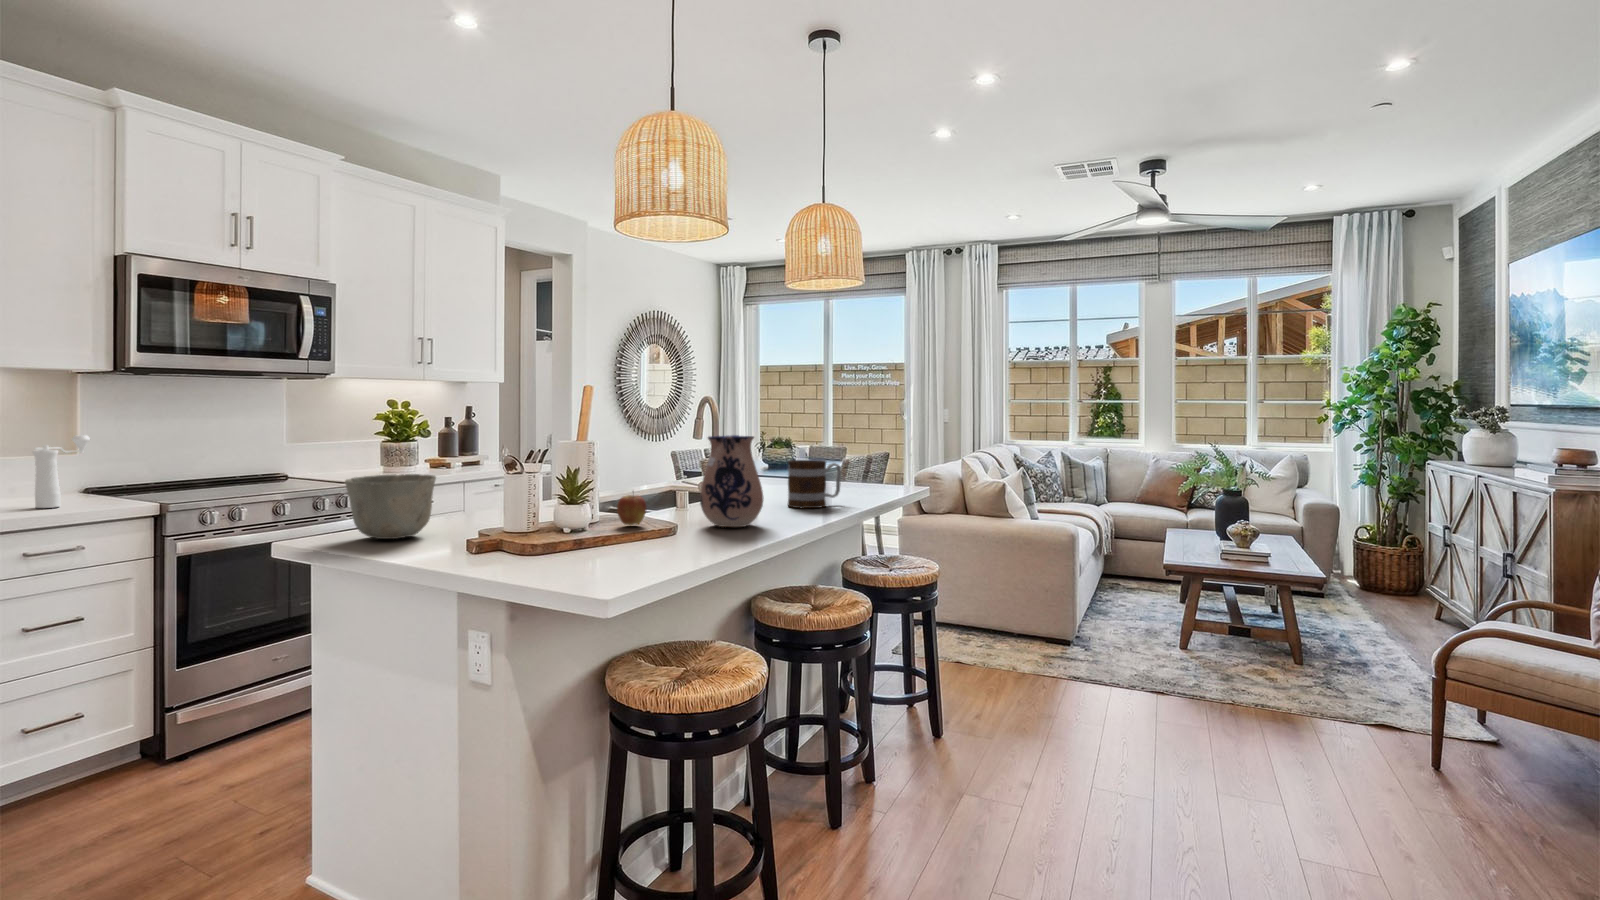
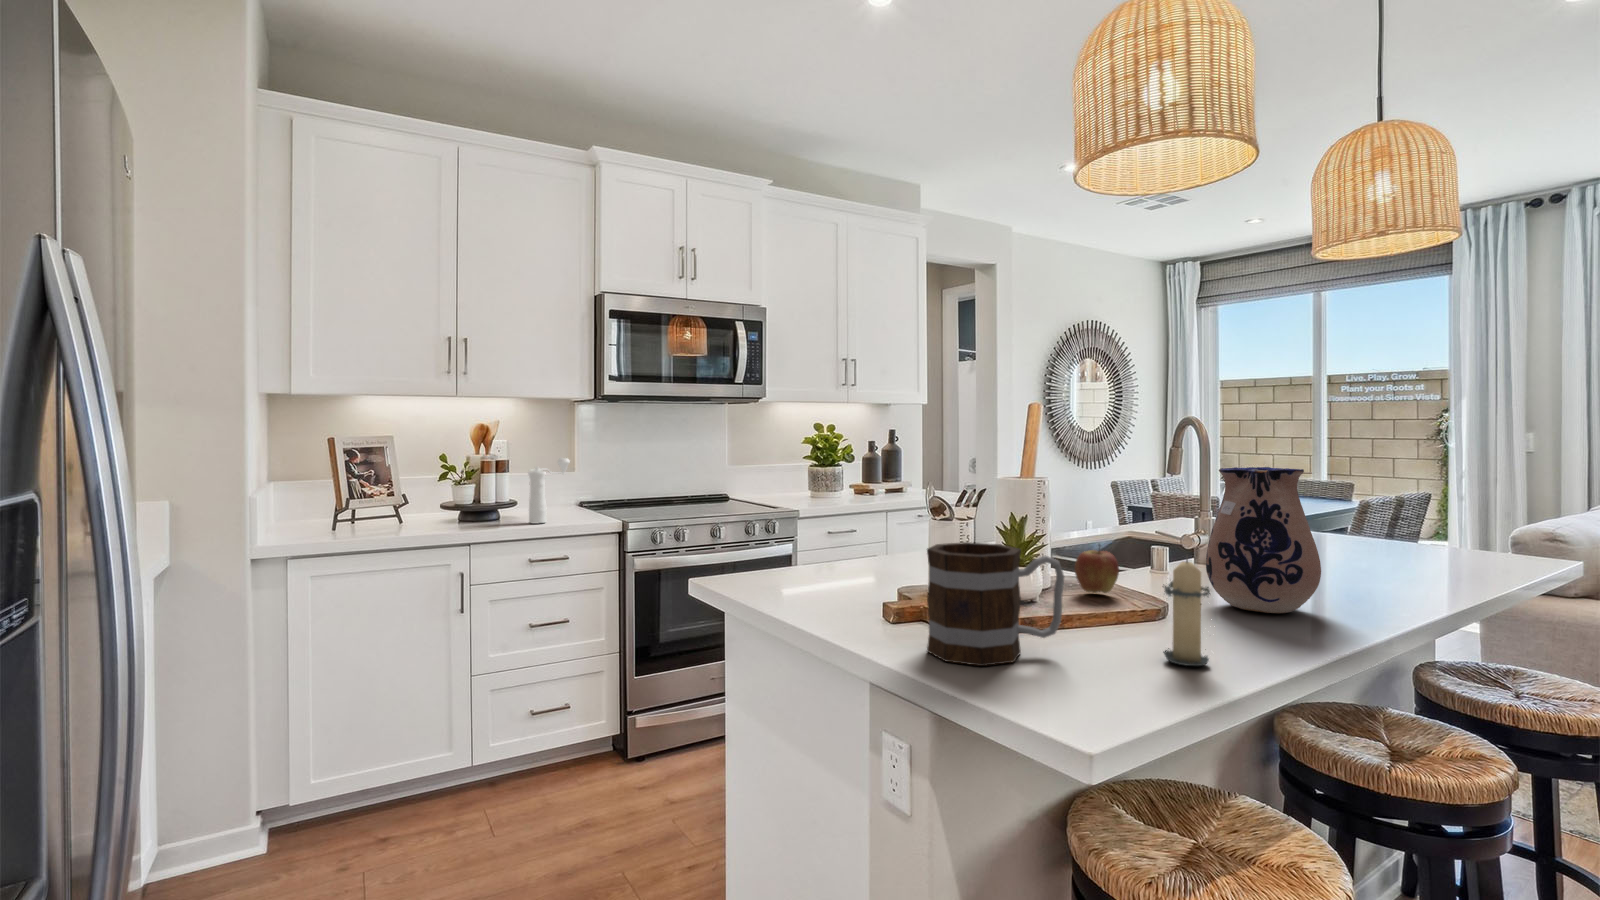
mug: present [788,459,841,508] -> present [927,542,1064,666]
ceramic bowl: present [345,474,436,539] -> none [747,509,845,589]
candle: none [658,488,691,556] -> present [1163,555,1210,666]

